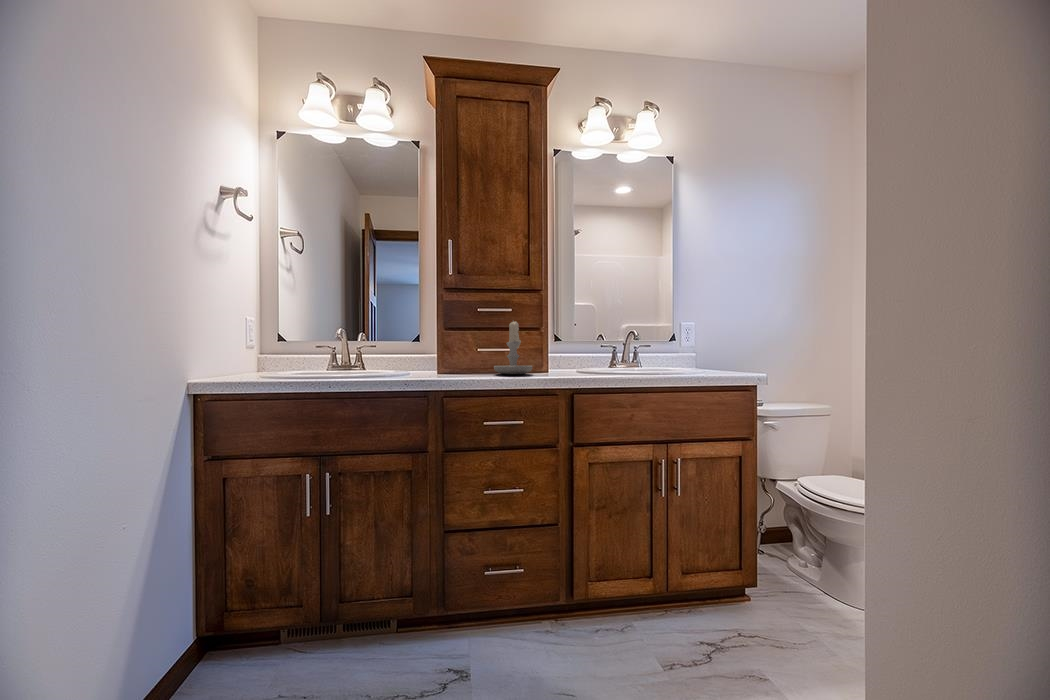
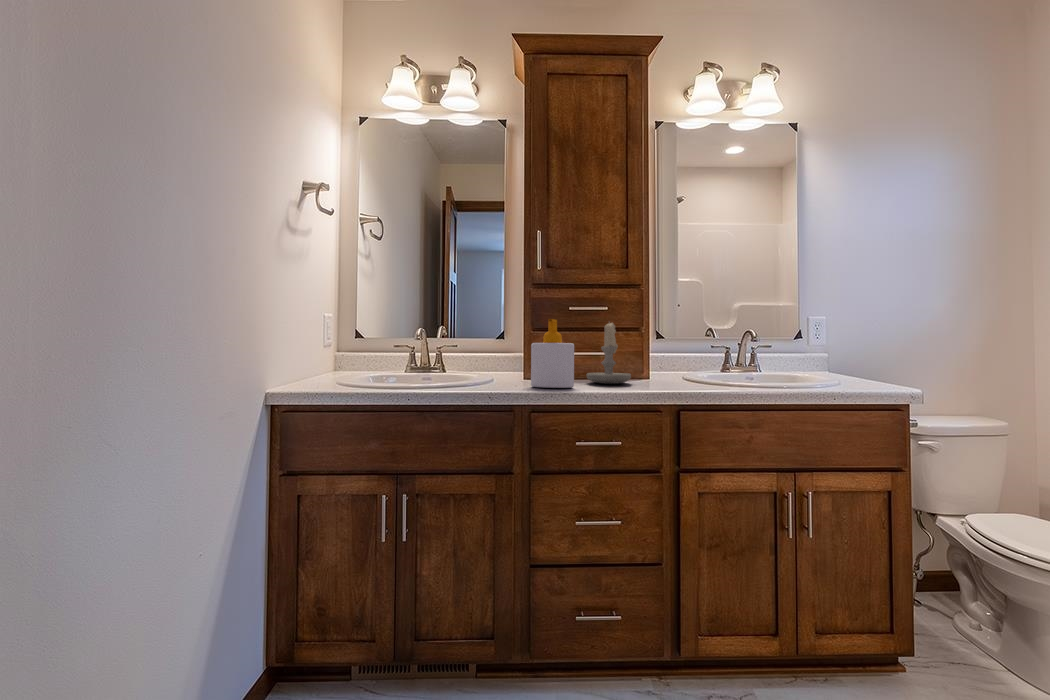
soap bottle: none [444,317,483,377] -> present [531,319,574,388]

